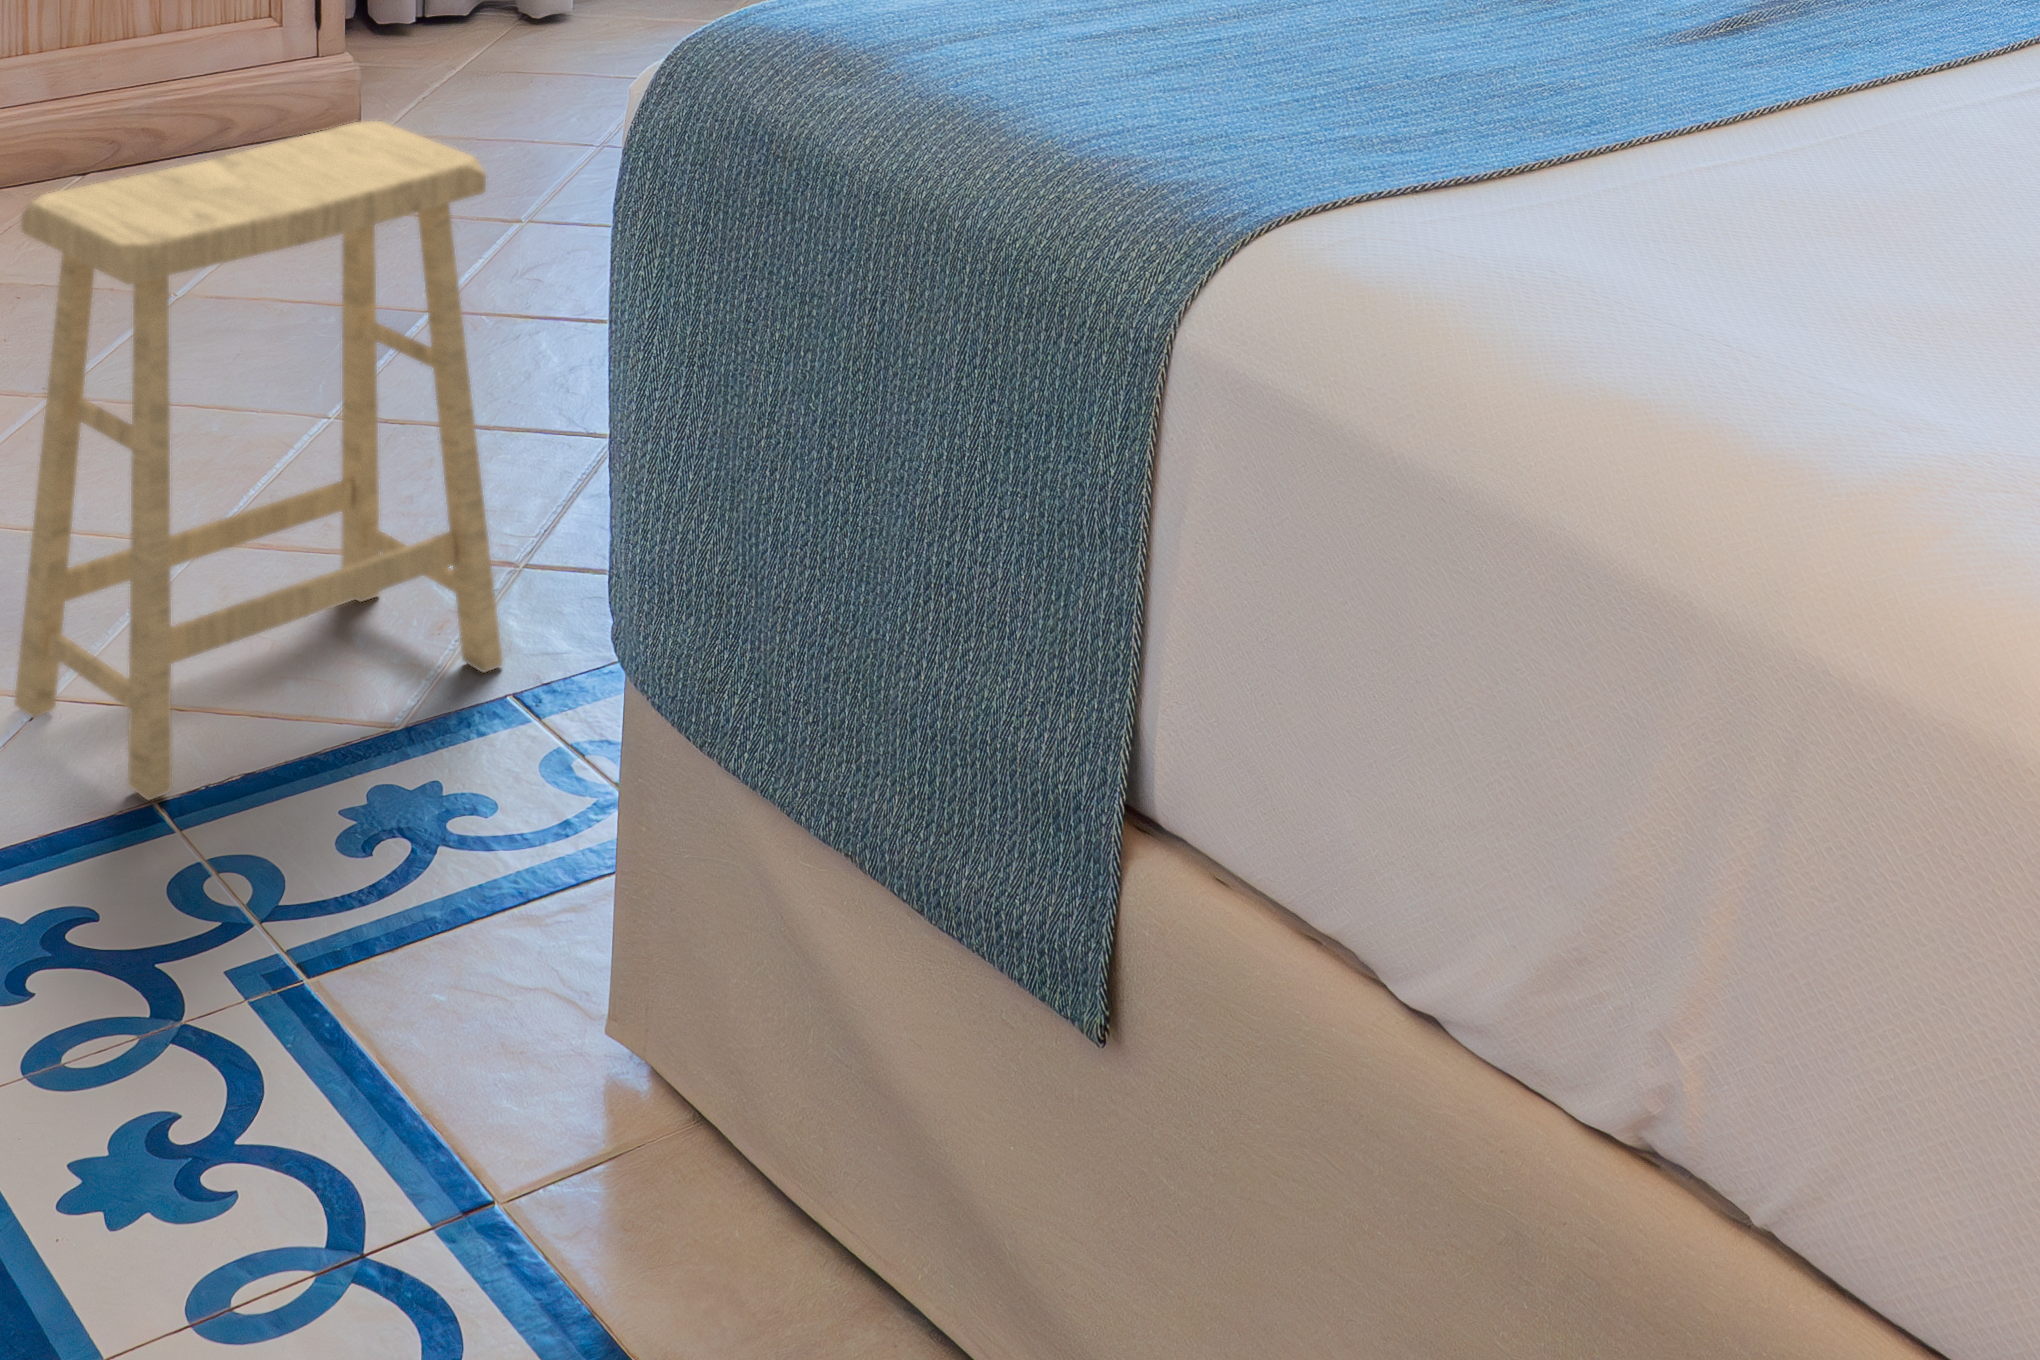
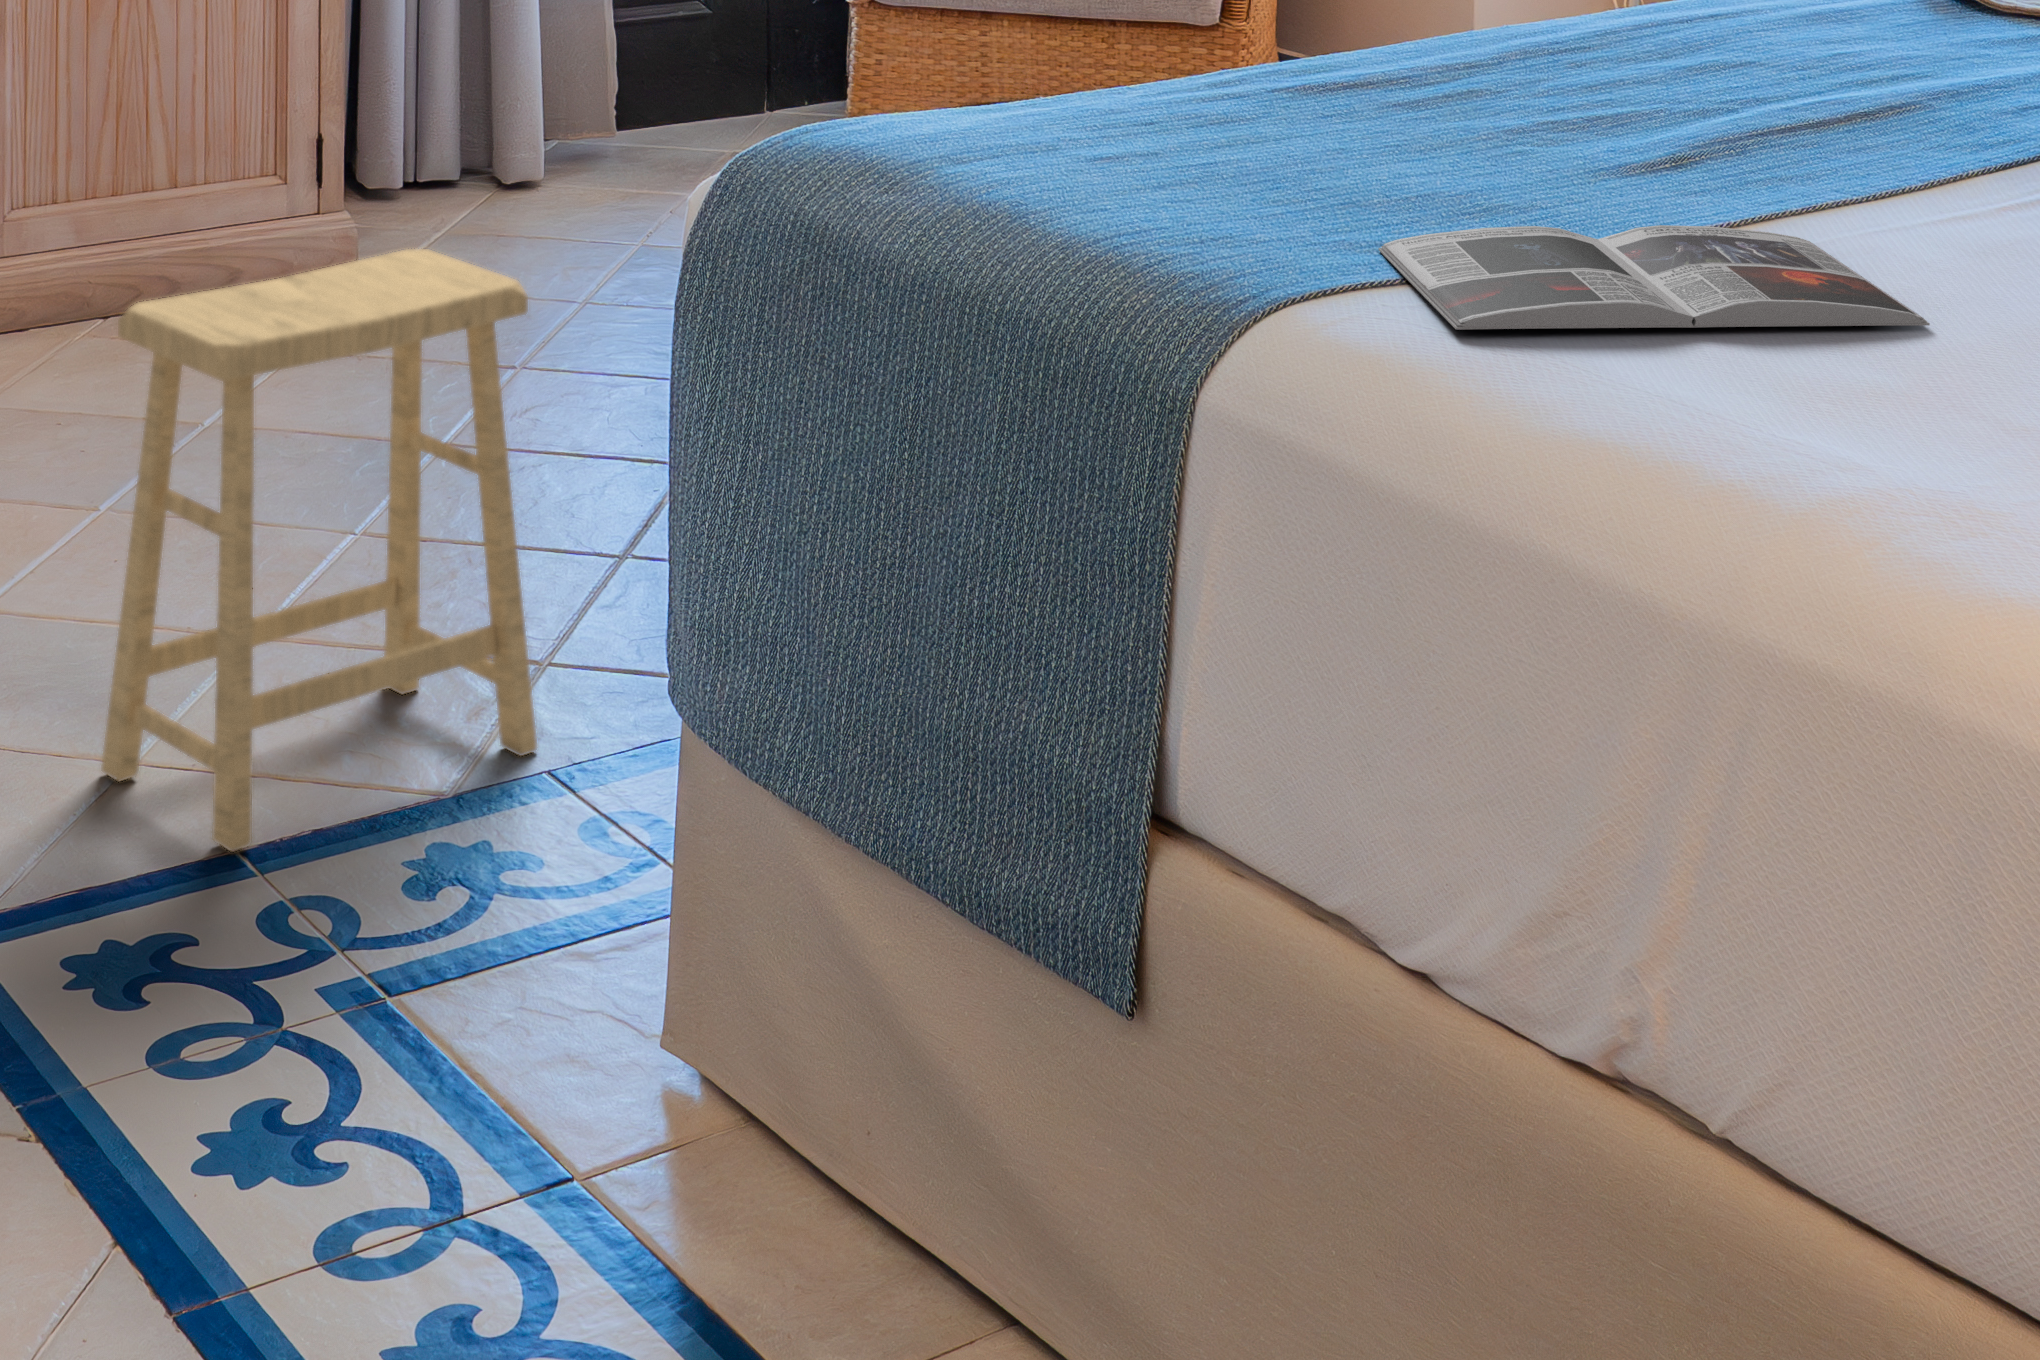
magazine: none [1387,114,2007,256] -> present [1379,225,1930,330]

